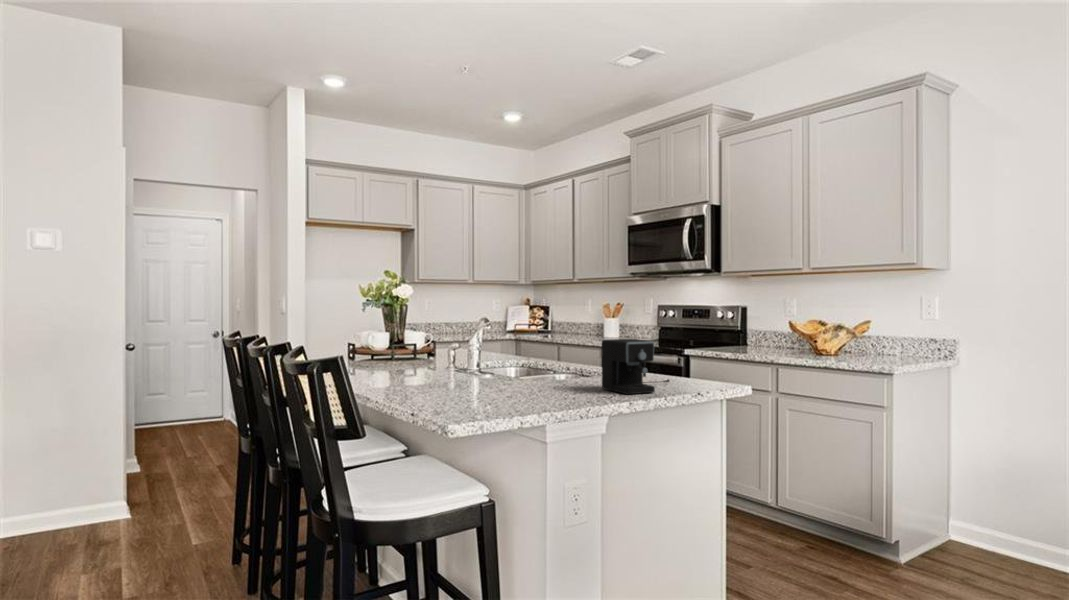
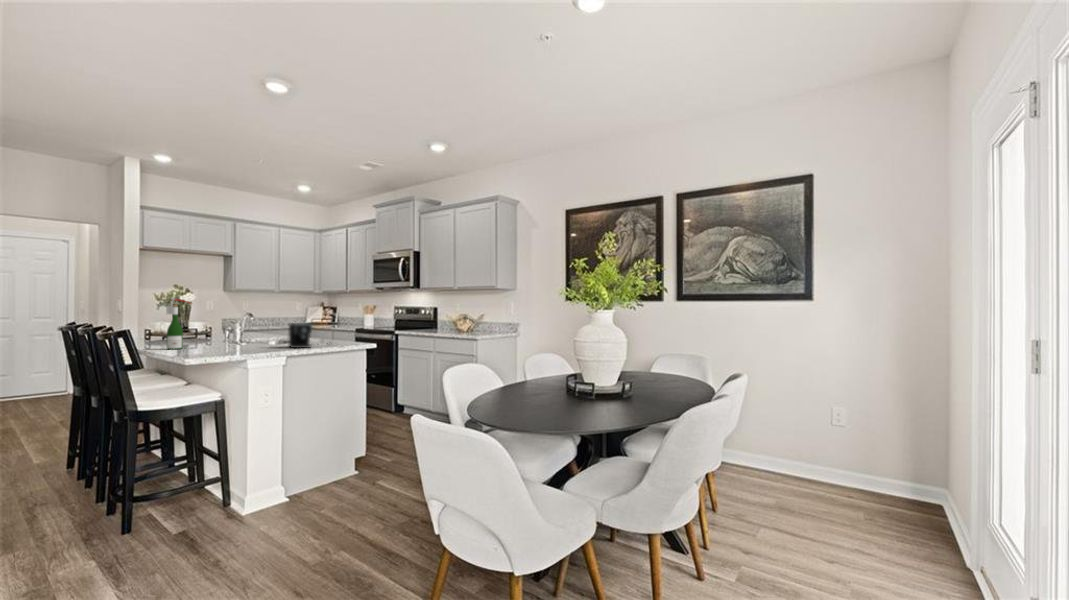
wine bottle: none [385,287,425,388] -> present [166,298,185,349]

